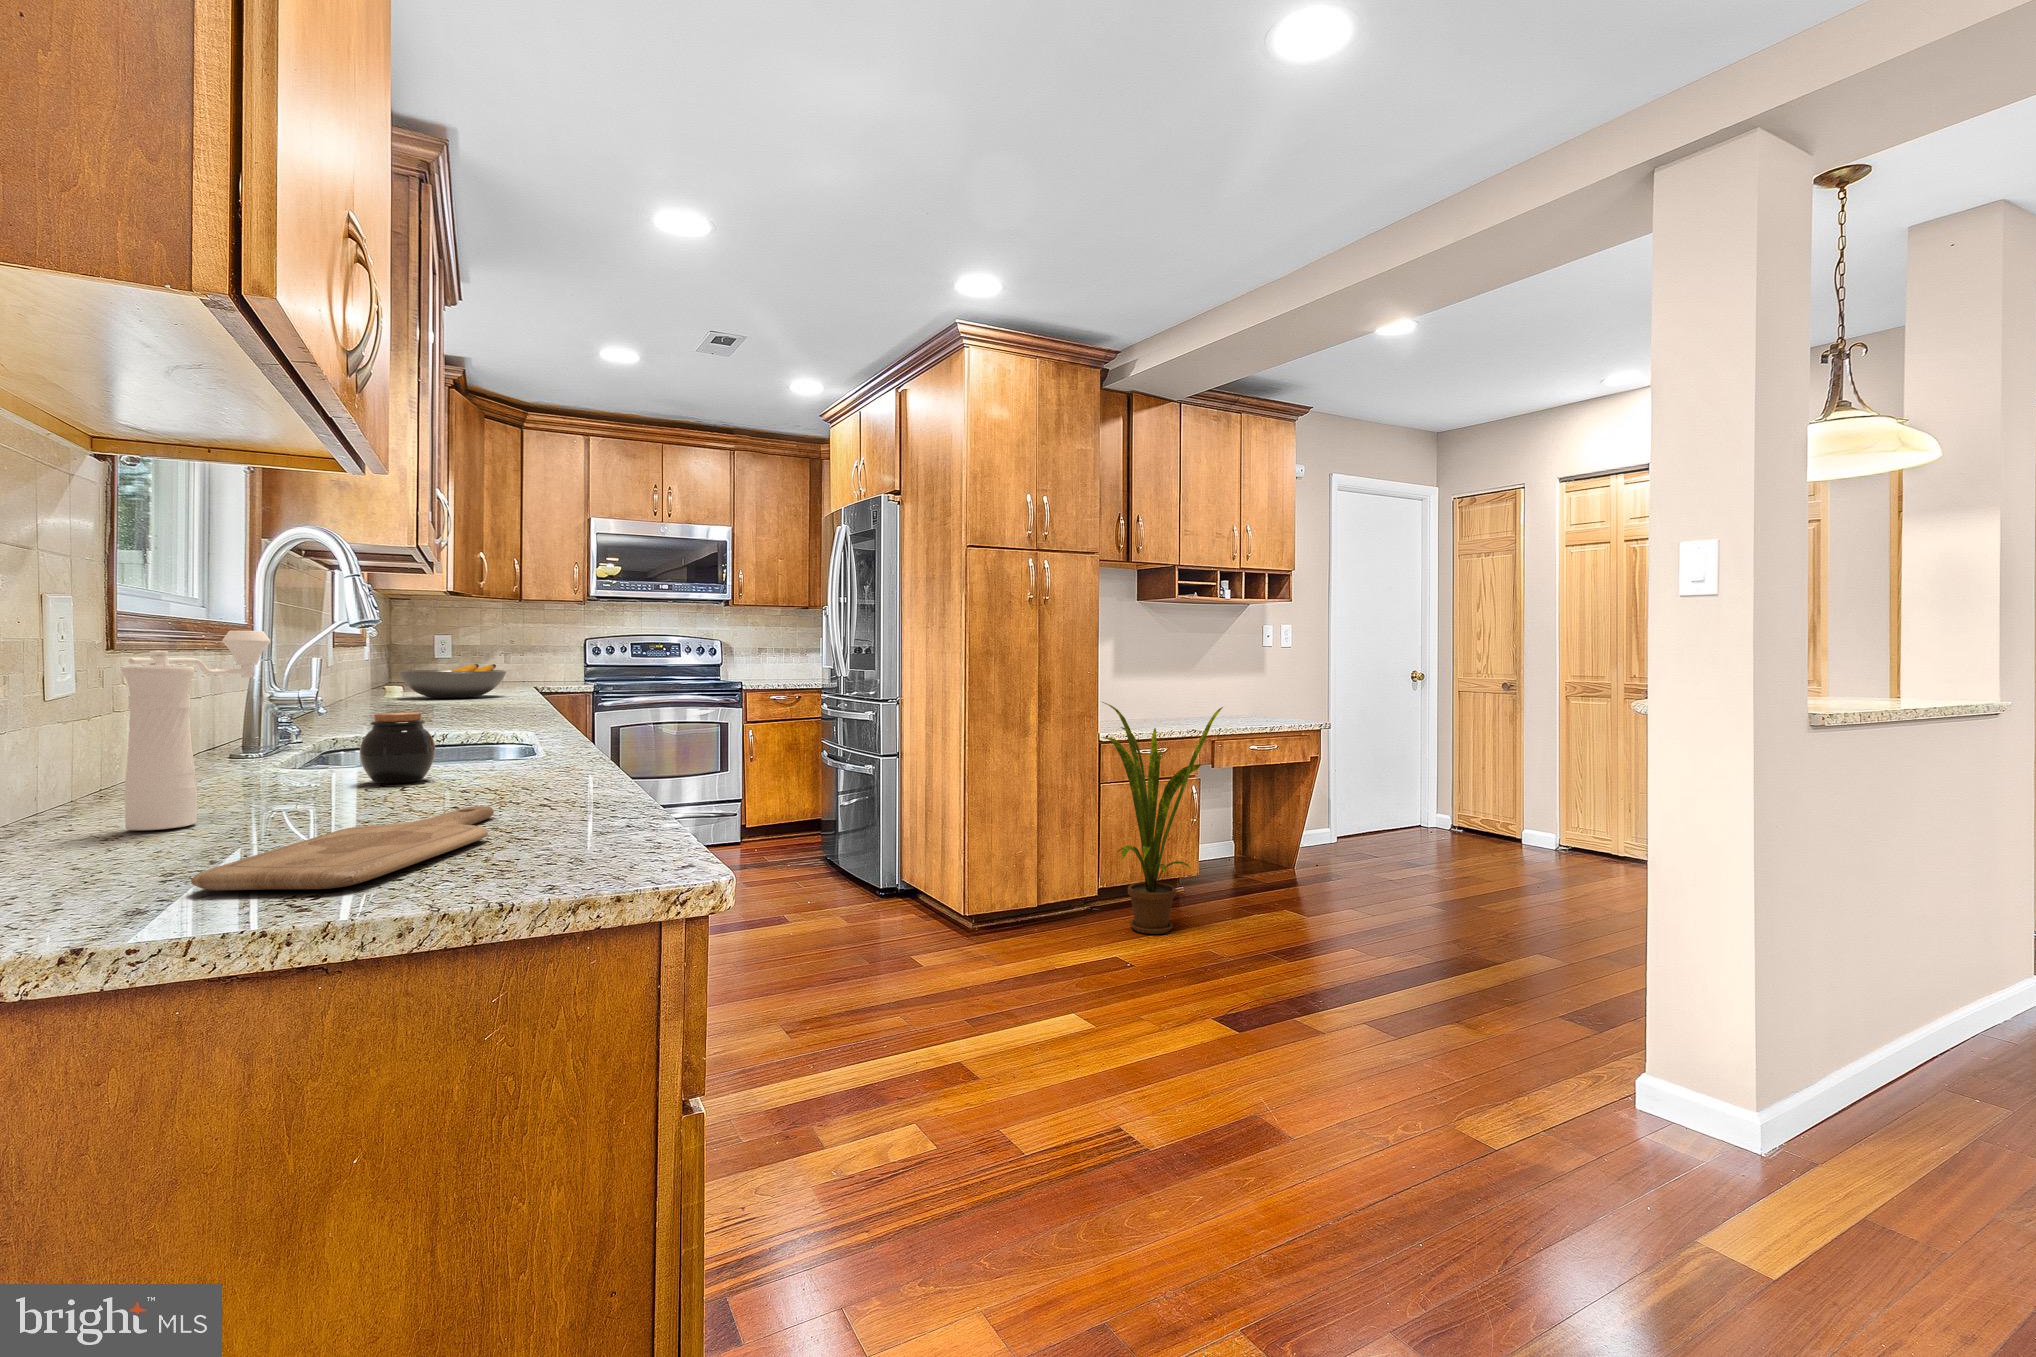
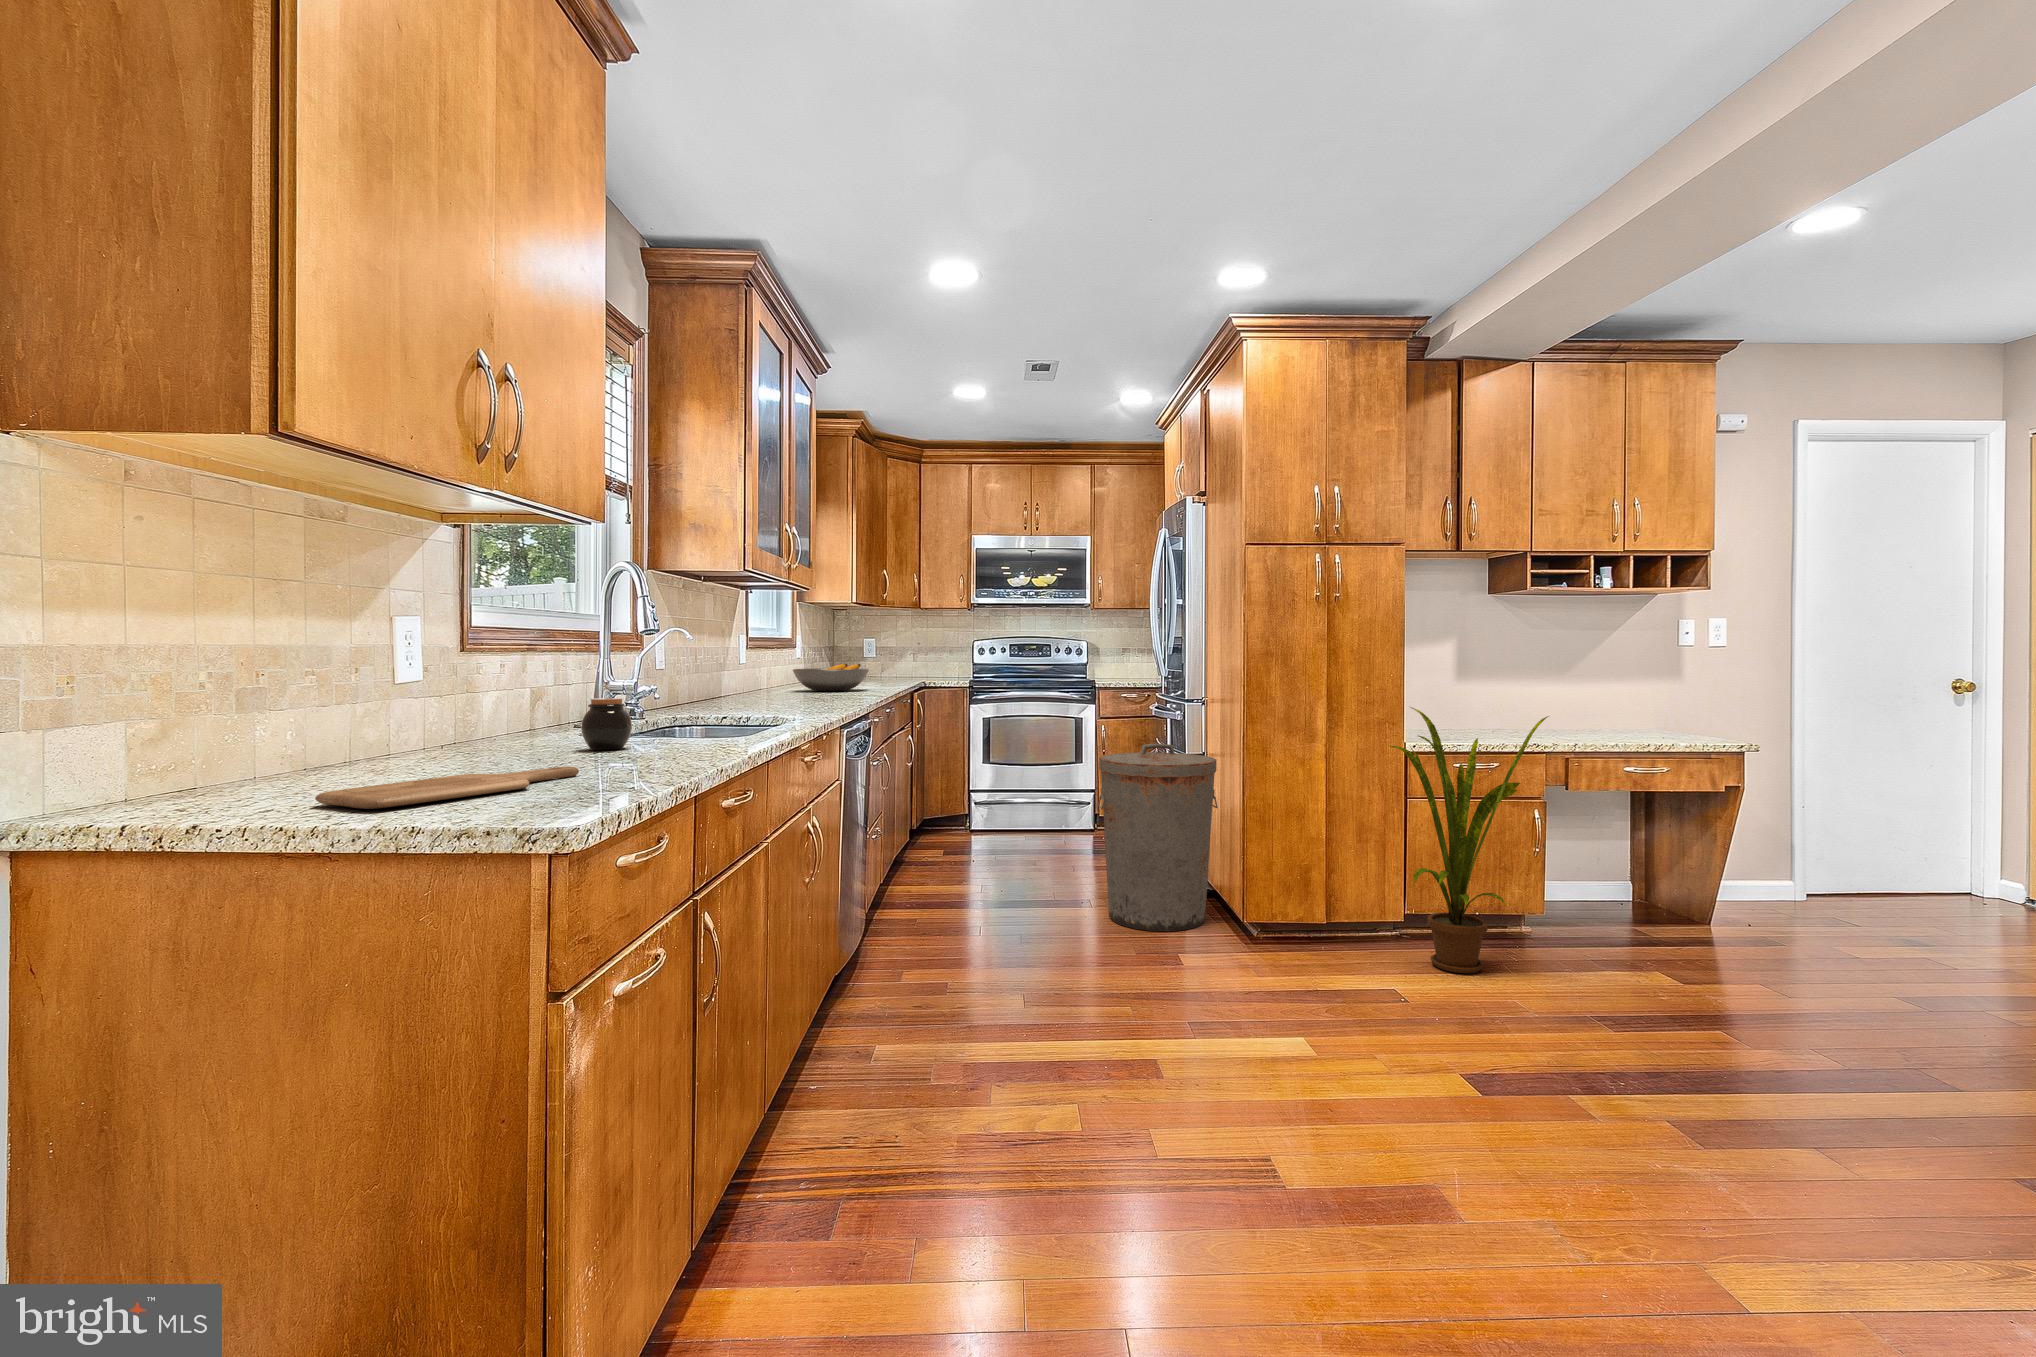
pepper mill: present [121,631,271,830] -> none [395,639,498,769]
trash can: none [809,745,929,936] -> present [1098,743,1218,931]

